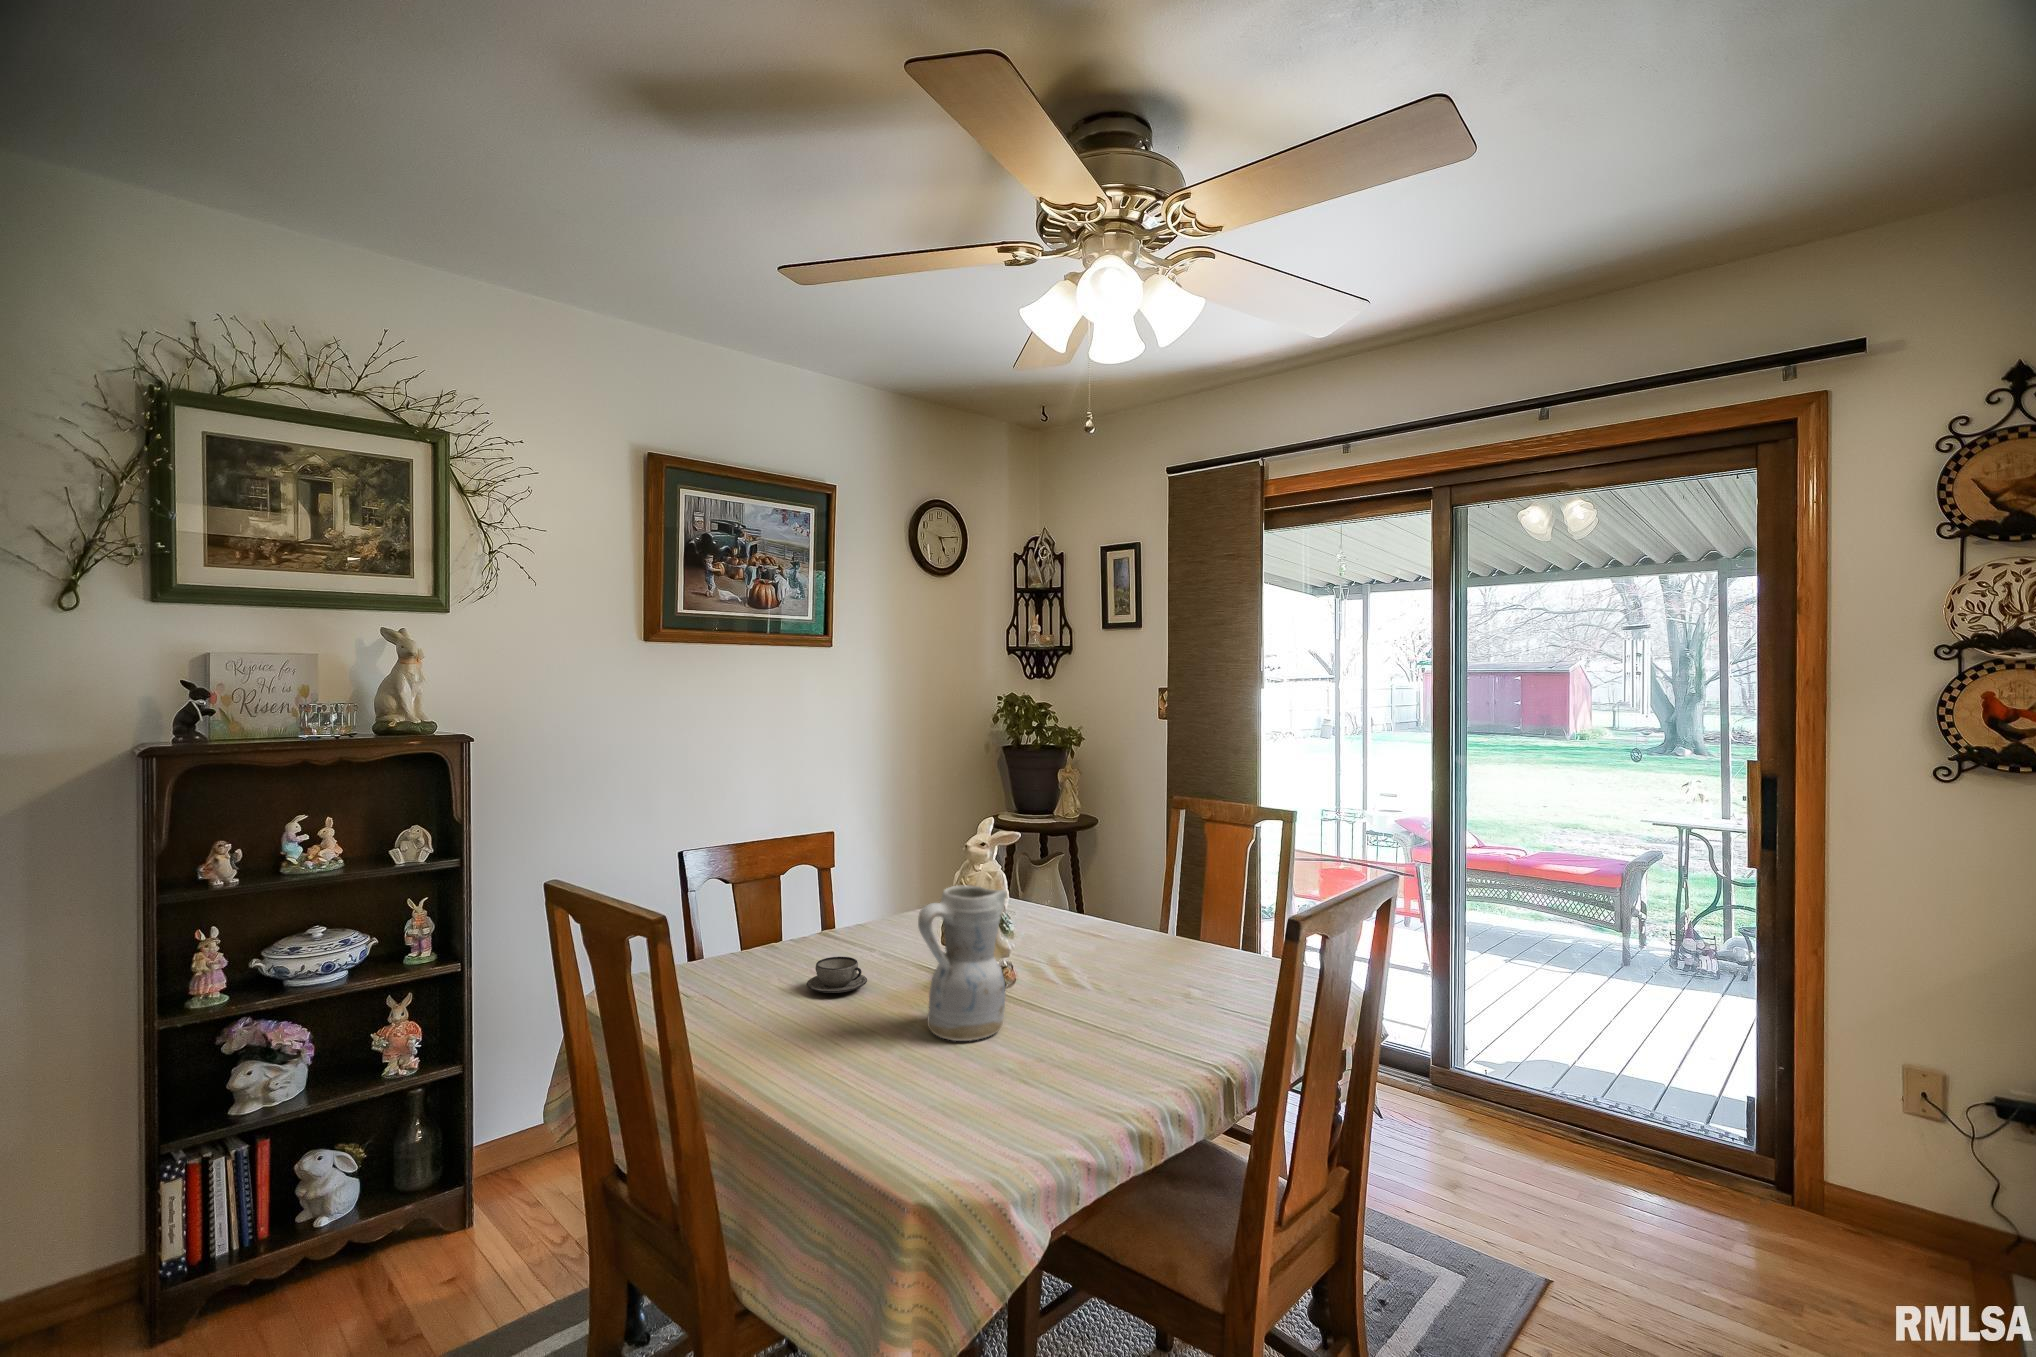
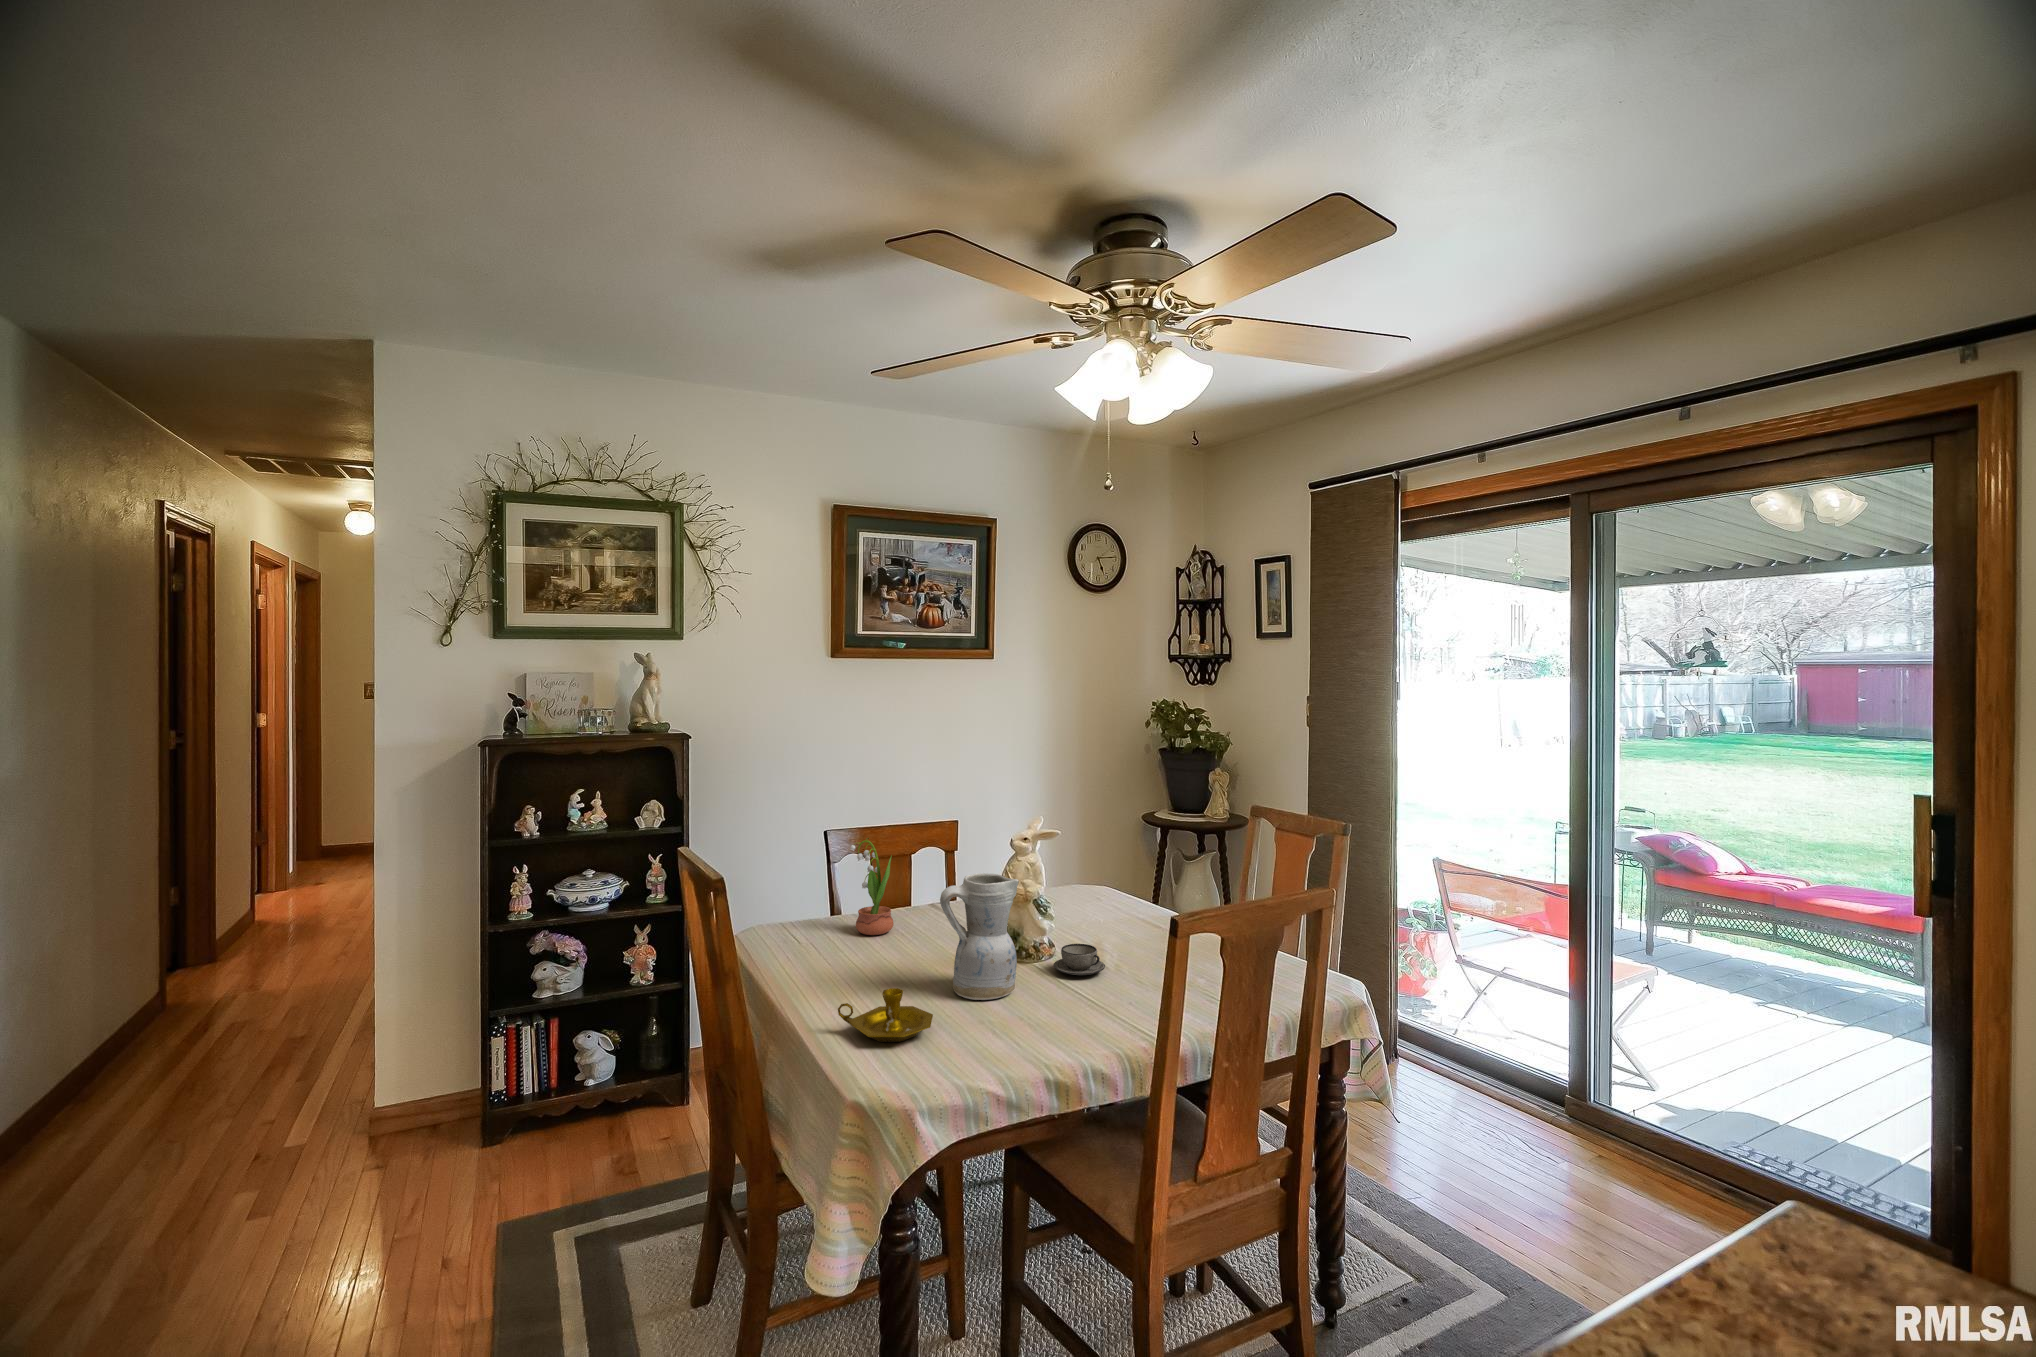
potted flower: none [742,854,800,976] -> present [850,838,894,935]
teacup: present [807,957,867,993] -> present [1053,944,1105,975]
candlestick: none [824,1038,950,1111] -> present [838,988,933,1042]

